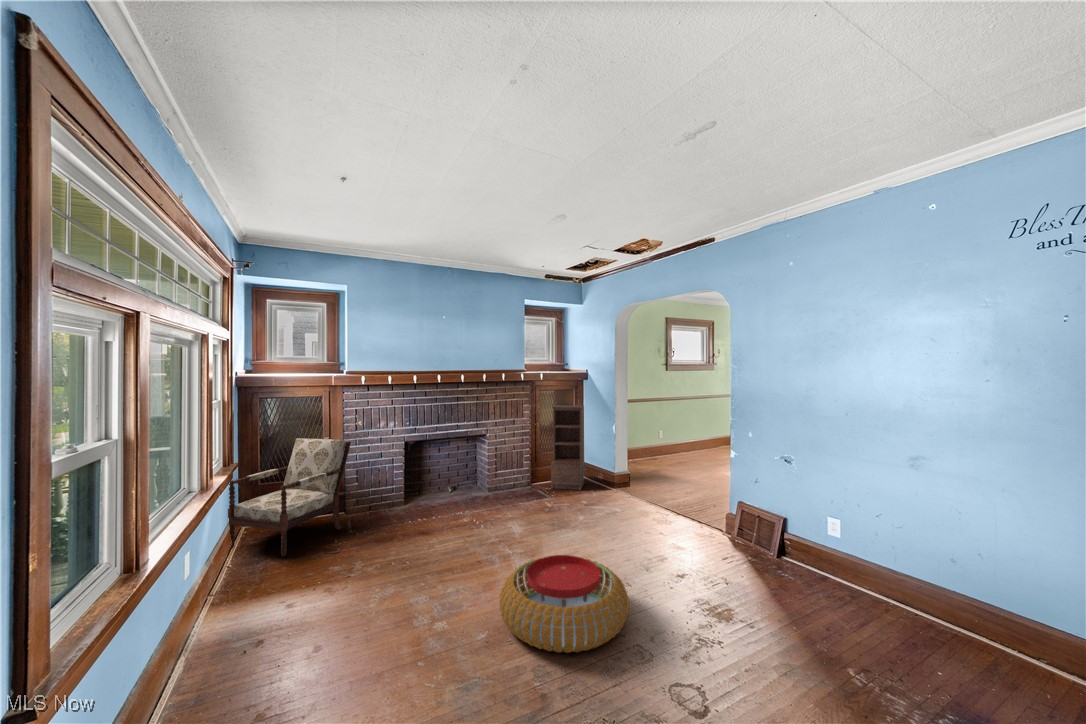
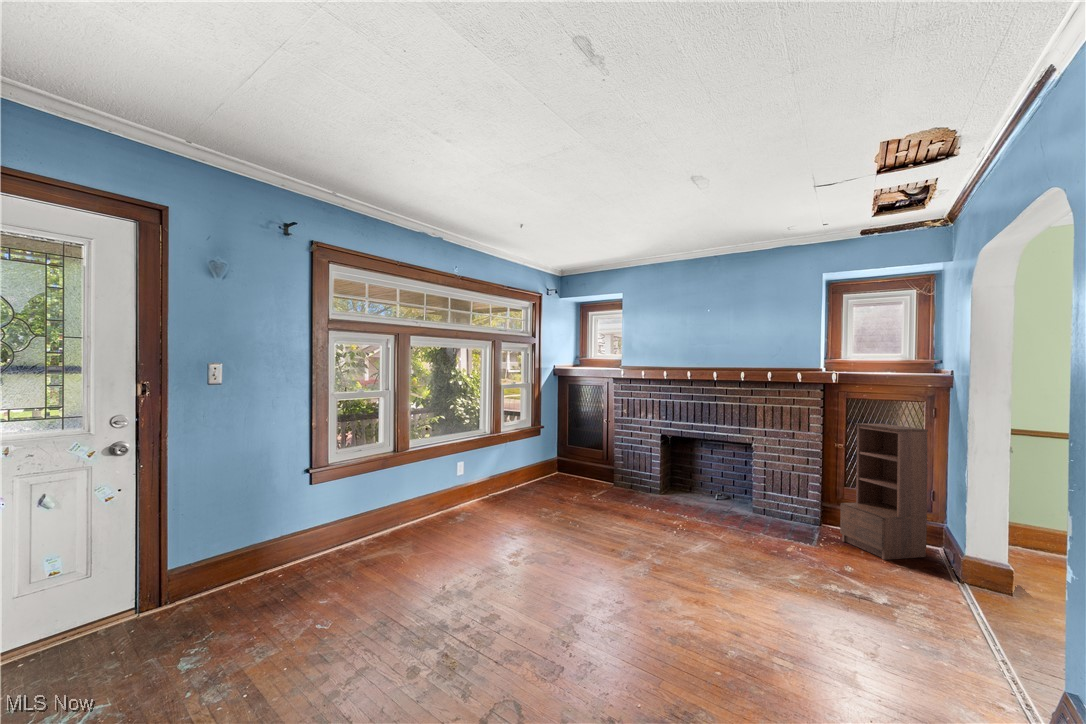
armchair: present [228,438,351,557] -> none [532,416,603,492]
pouf: present [500,555,629,653] -> none [494,543,627,640]

